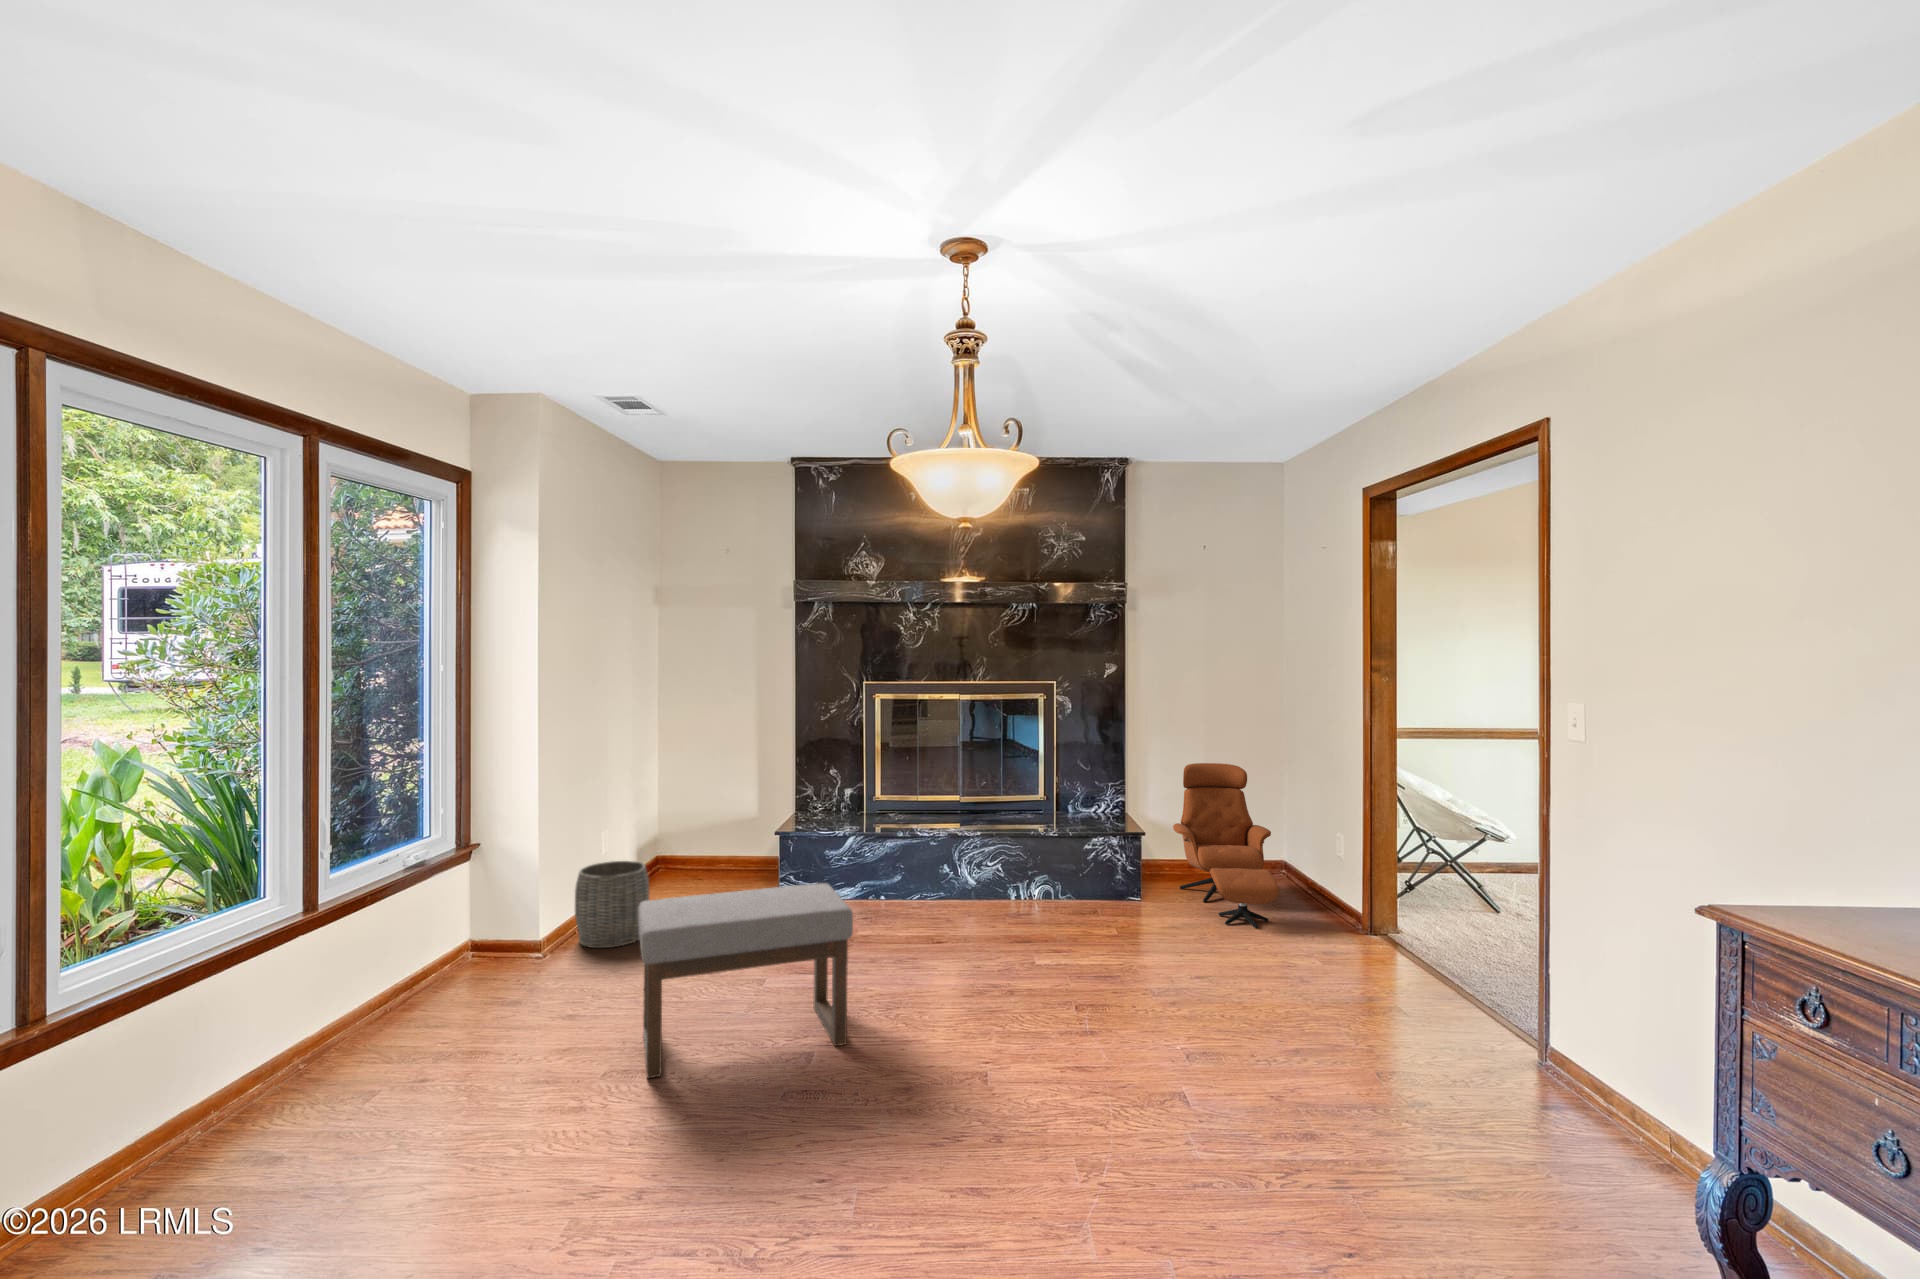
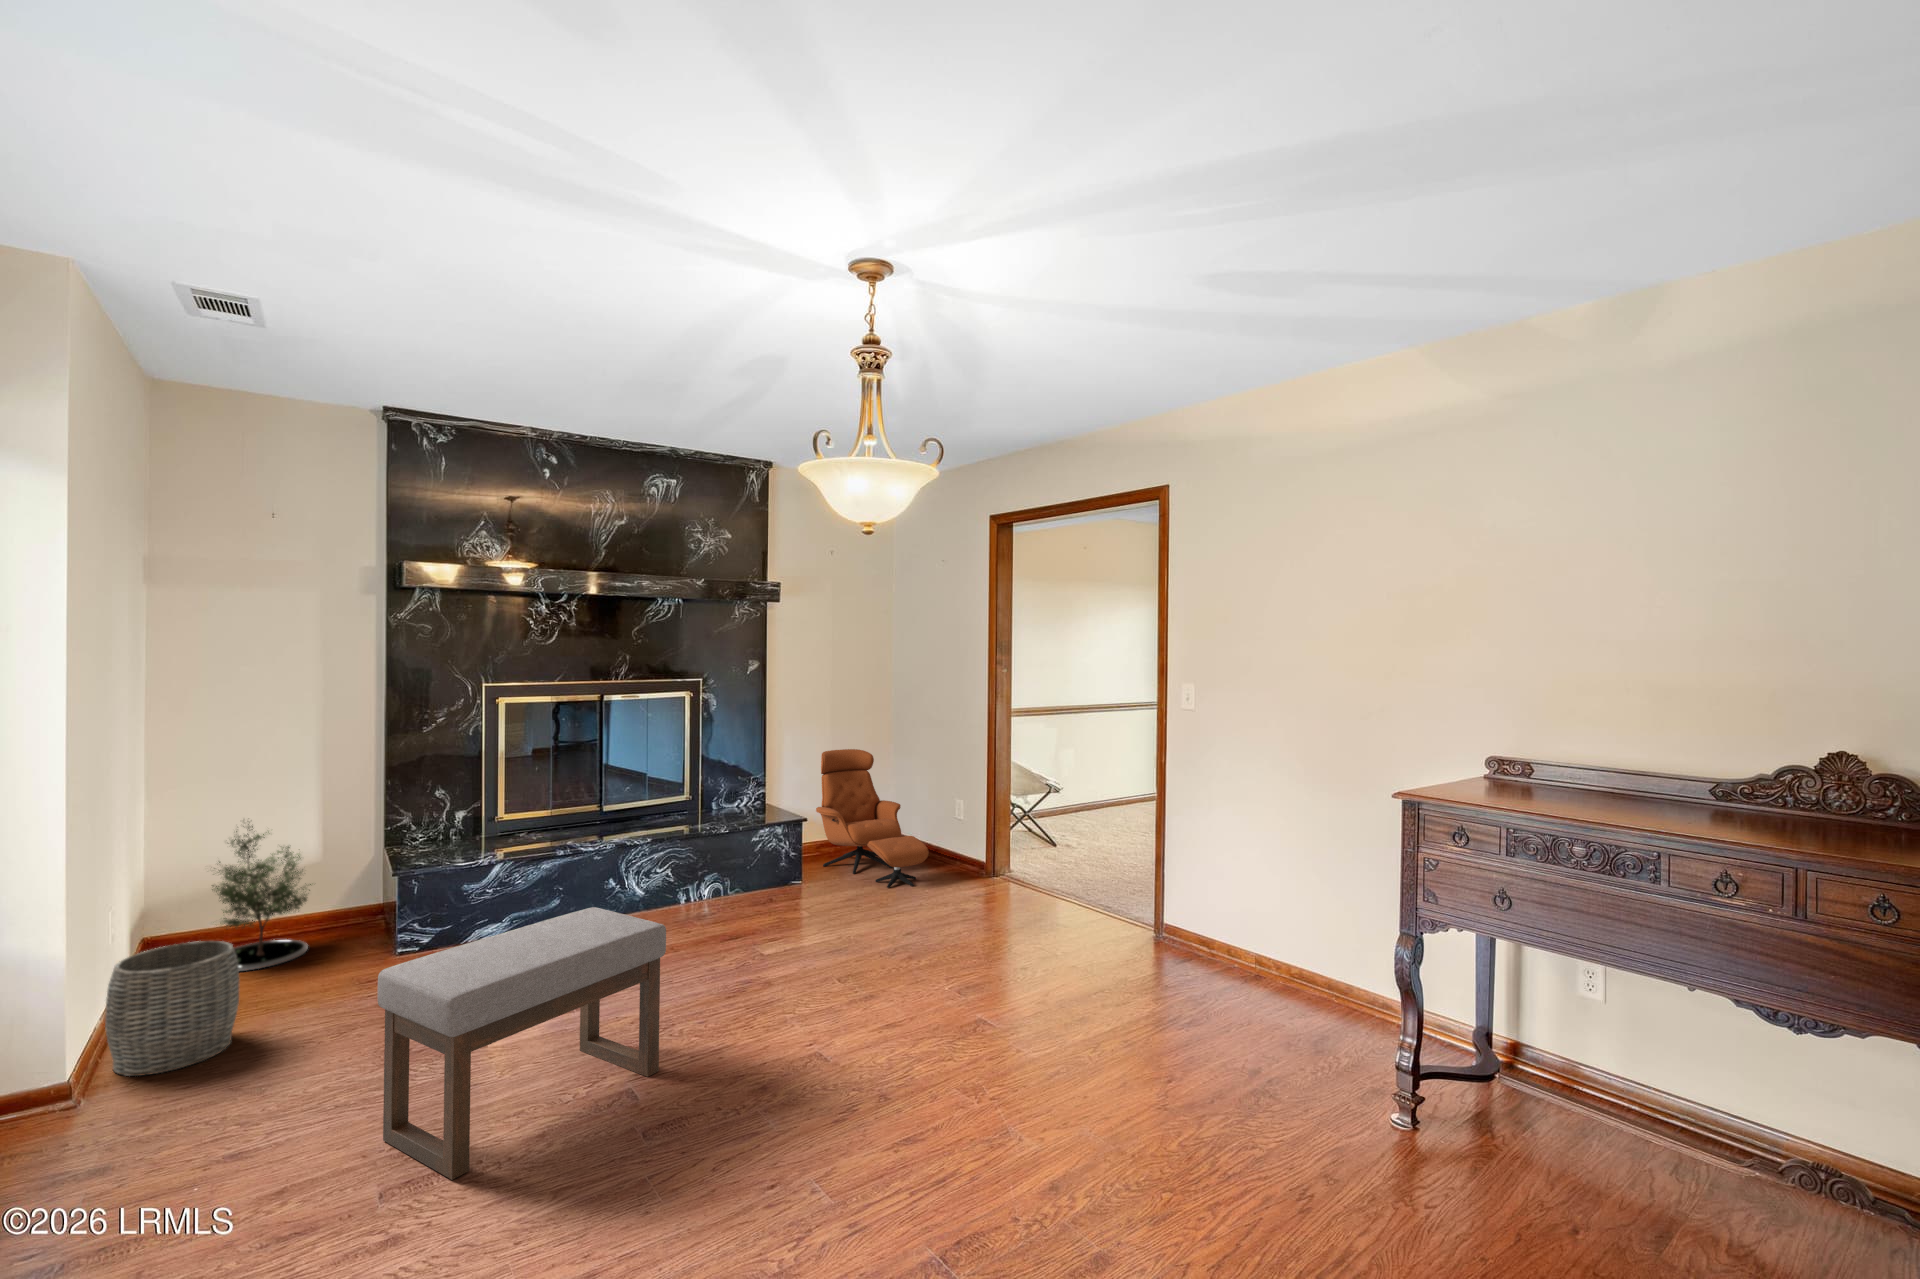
potted tree: none [676,777,745,890] -> present [212,824,311,971]

